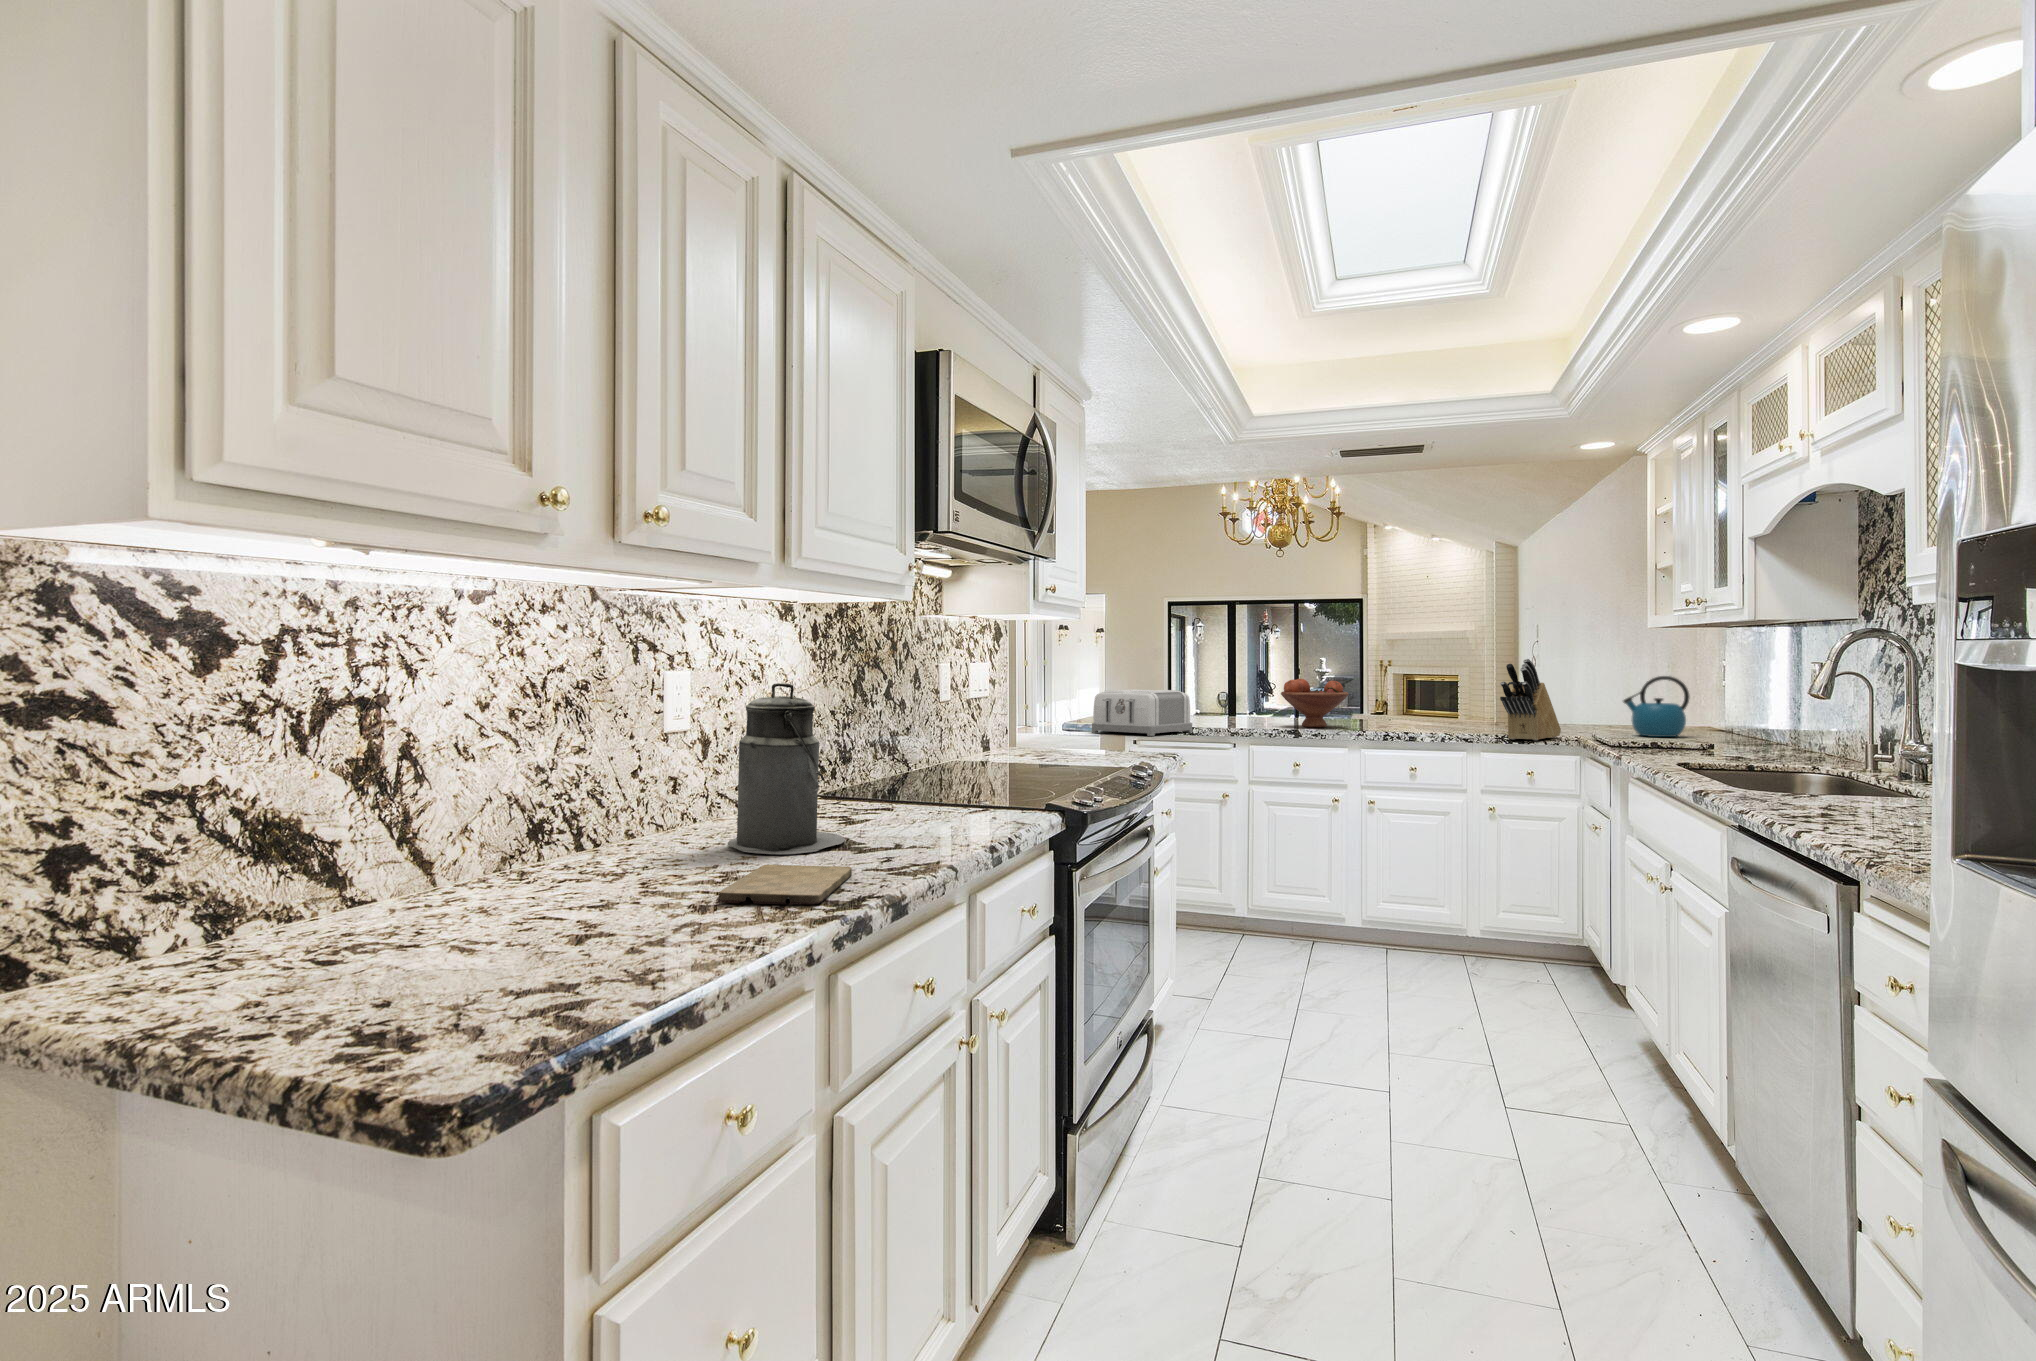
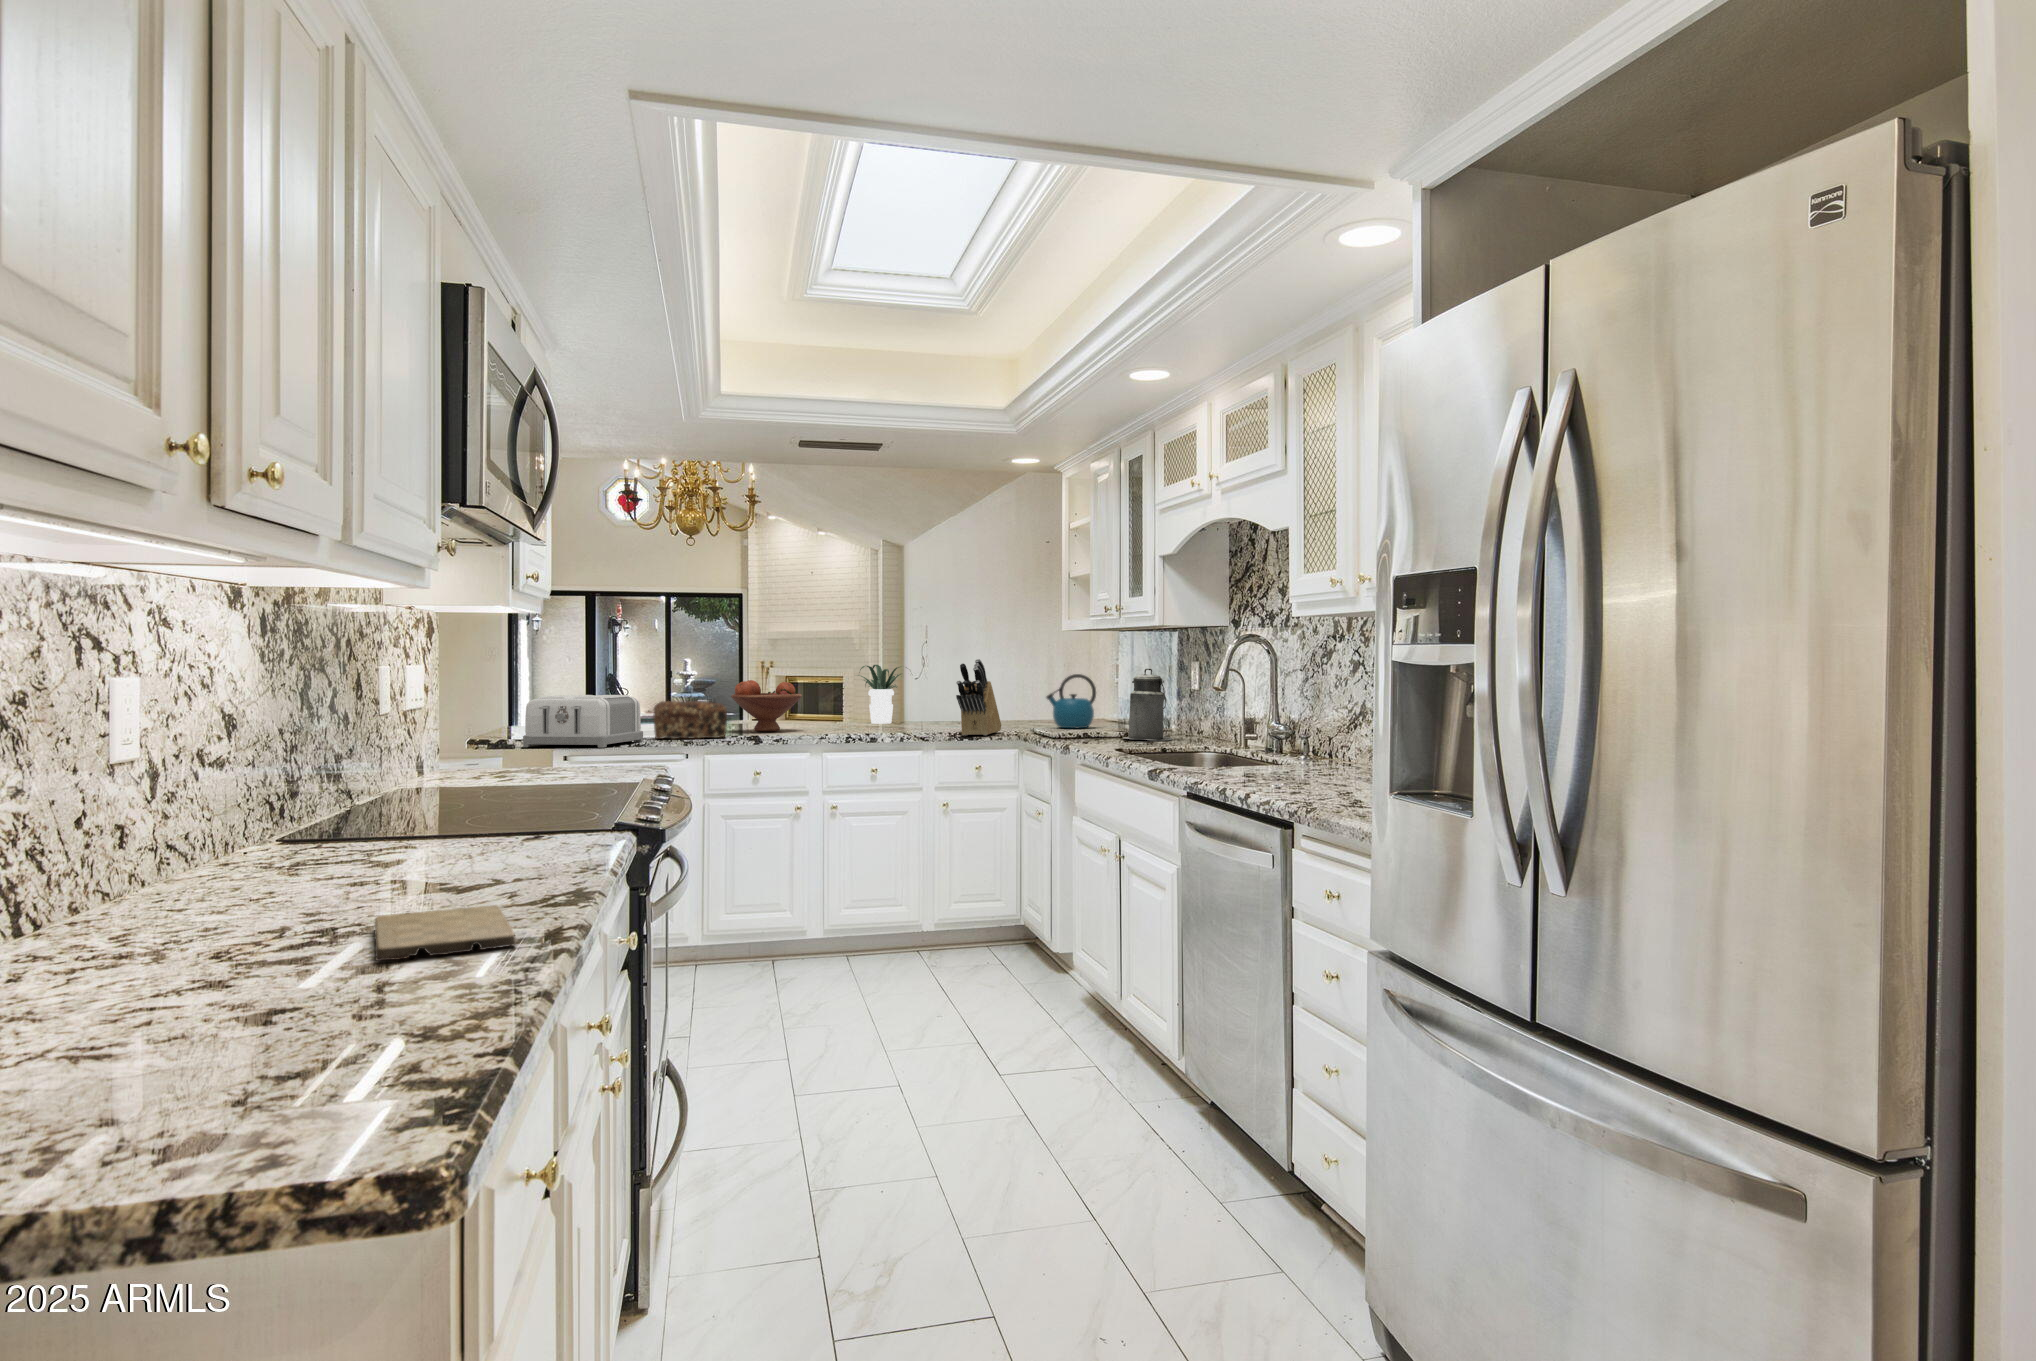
potted plant: none [1400,664,1478,724] -> present [858,665,907,724]
canister: present [728,683,845,854] -> present [1124,669,1172,740]
bread loaf: none [1203,697,1271,731] -> present [653,701,727,739]

